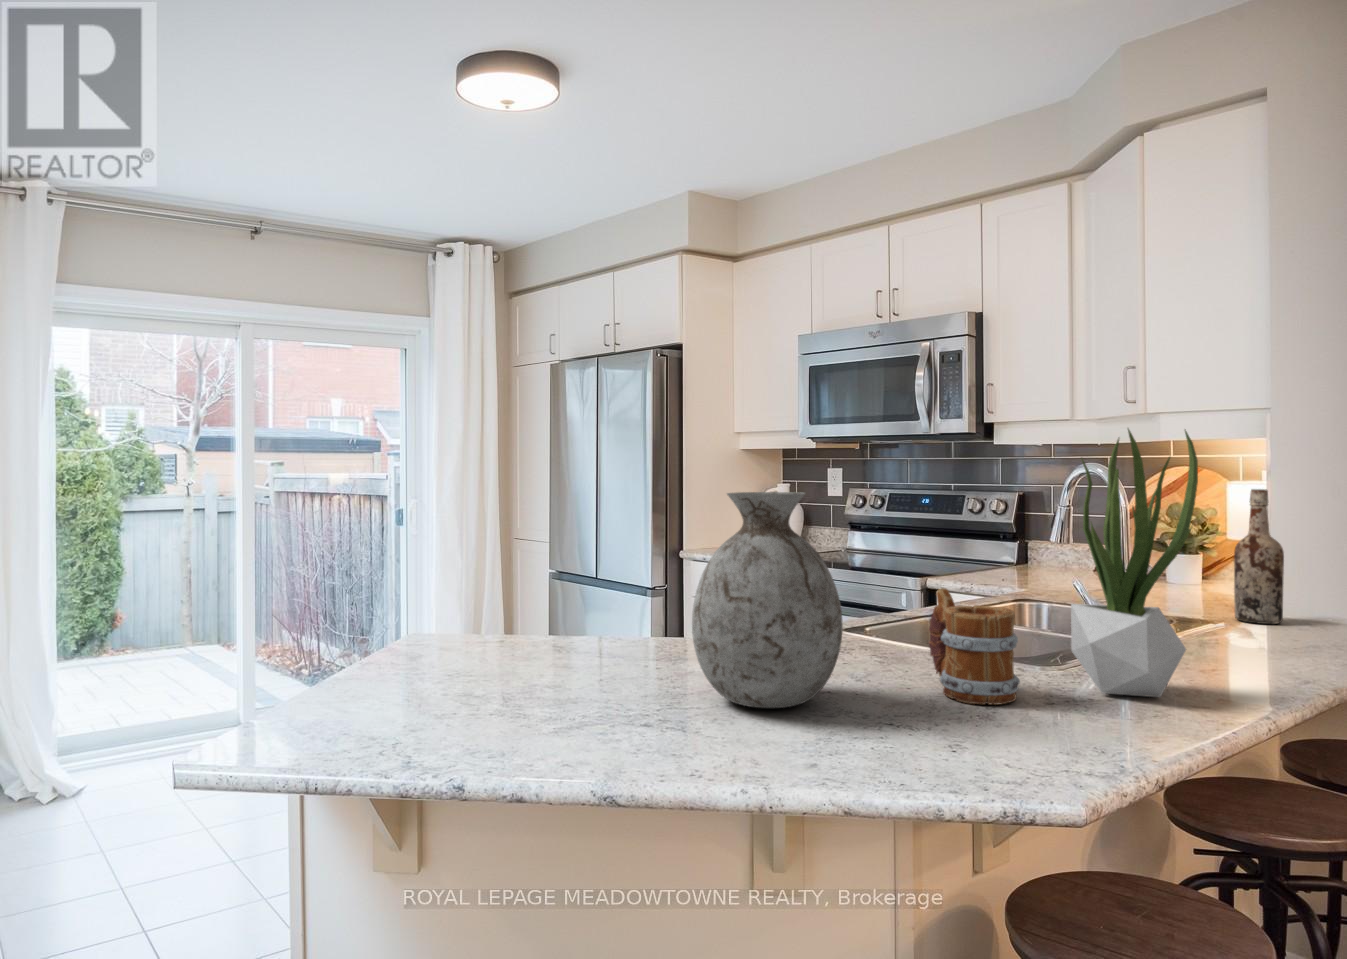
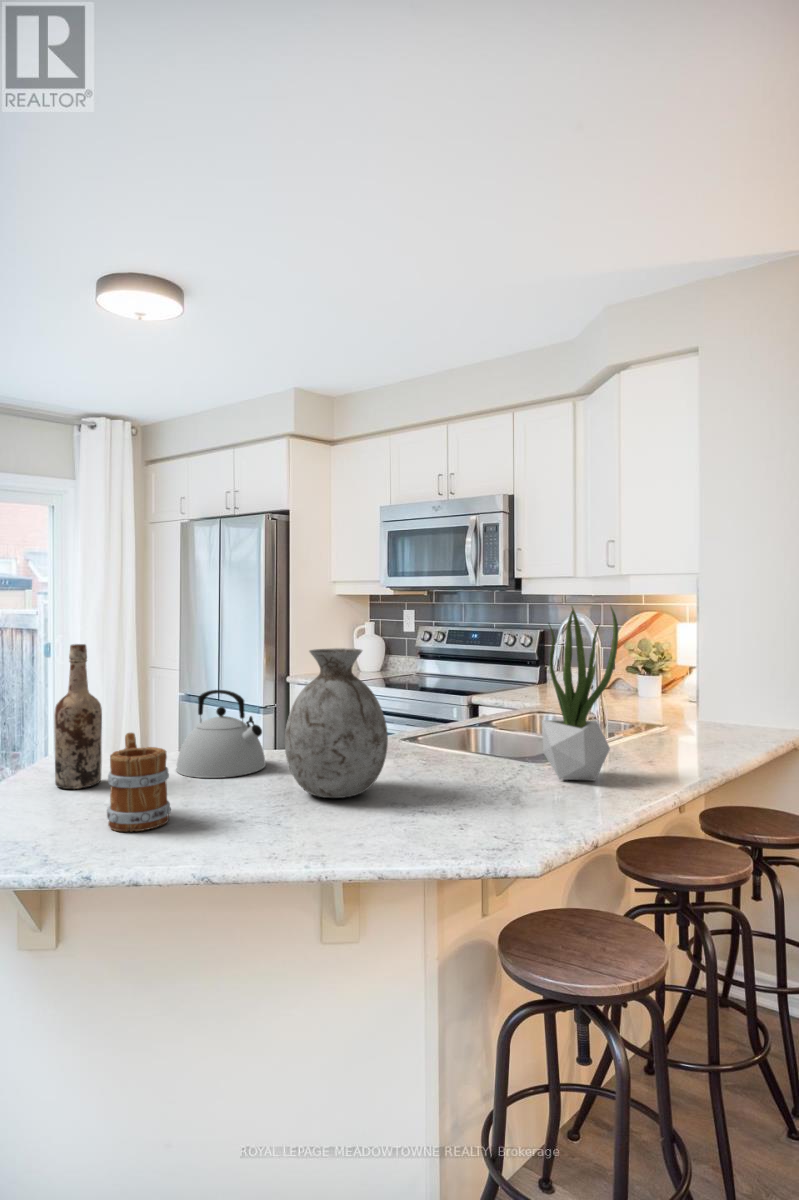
wine bottle: present [1234,489,1284,624] -> present [54,644,102,789]
kettle: none [542,553,662,673] -> present [176,690,266,778]
mug: present [929,588,1020,705] -> present [107,733,171,831]

